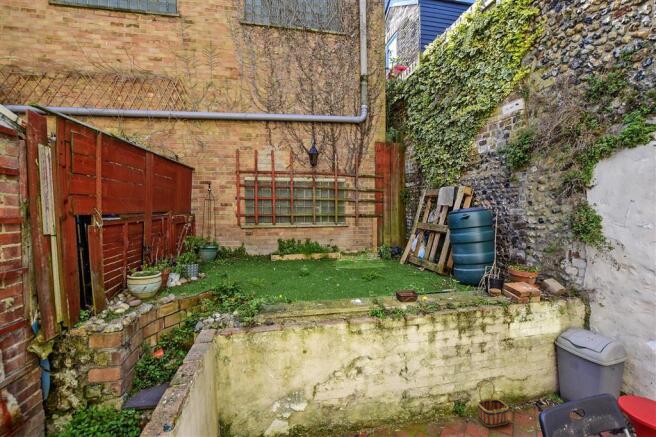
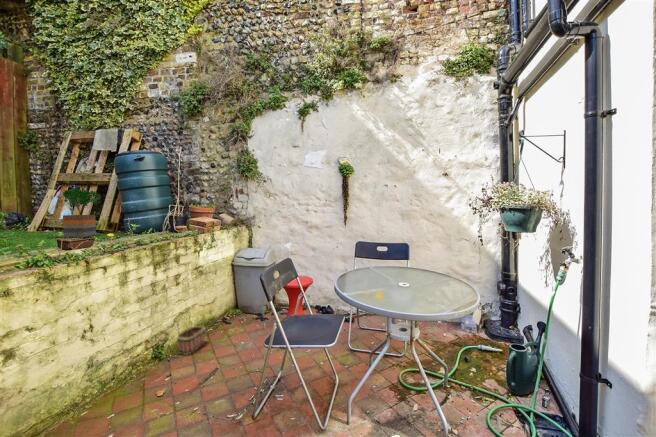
potted tree: none [409,247,434,285] -> present [62,188,100,237]

